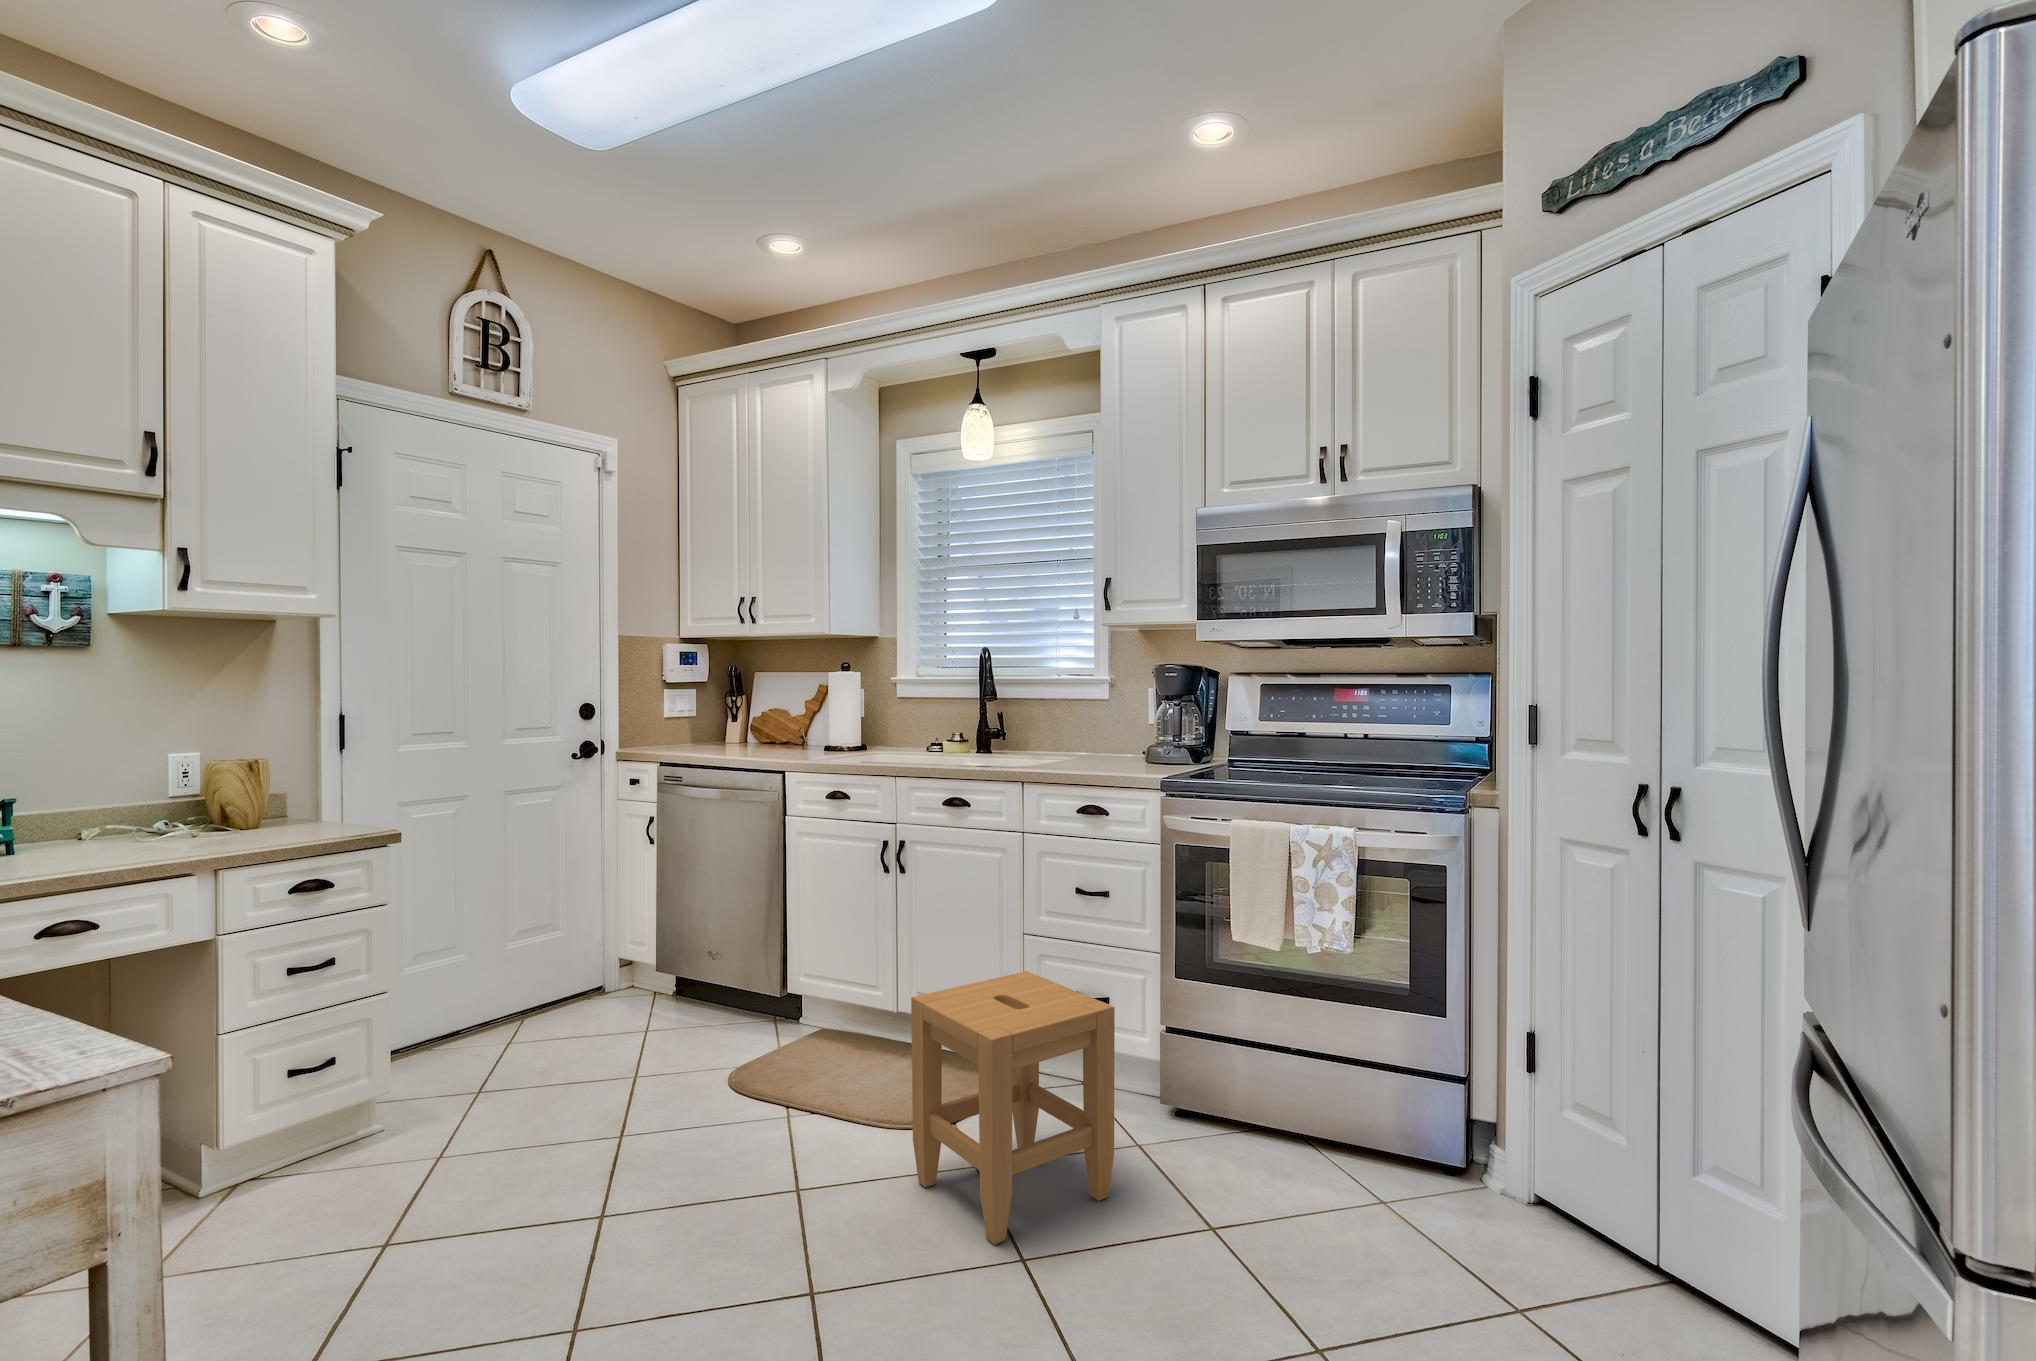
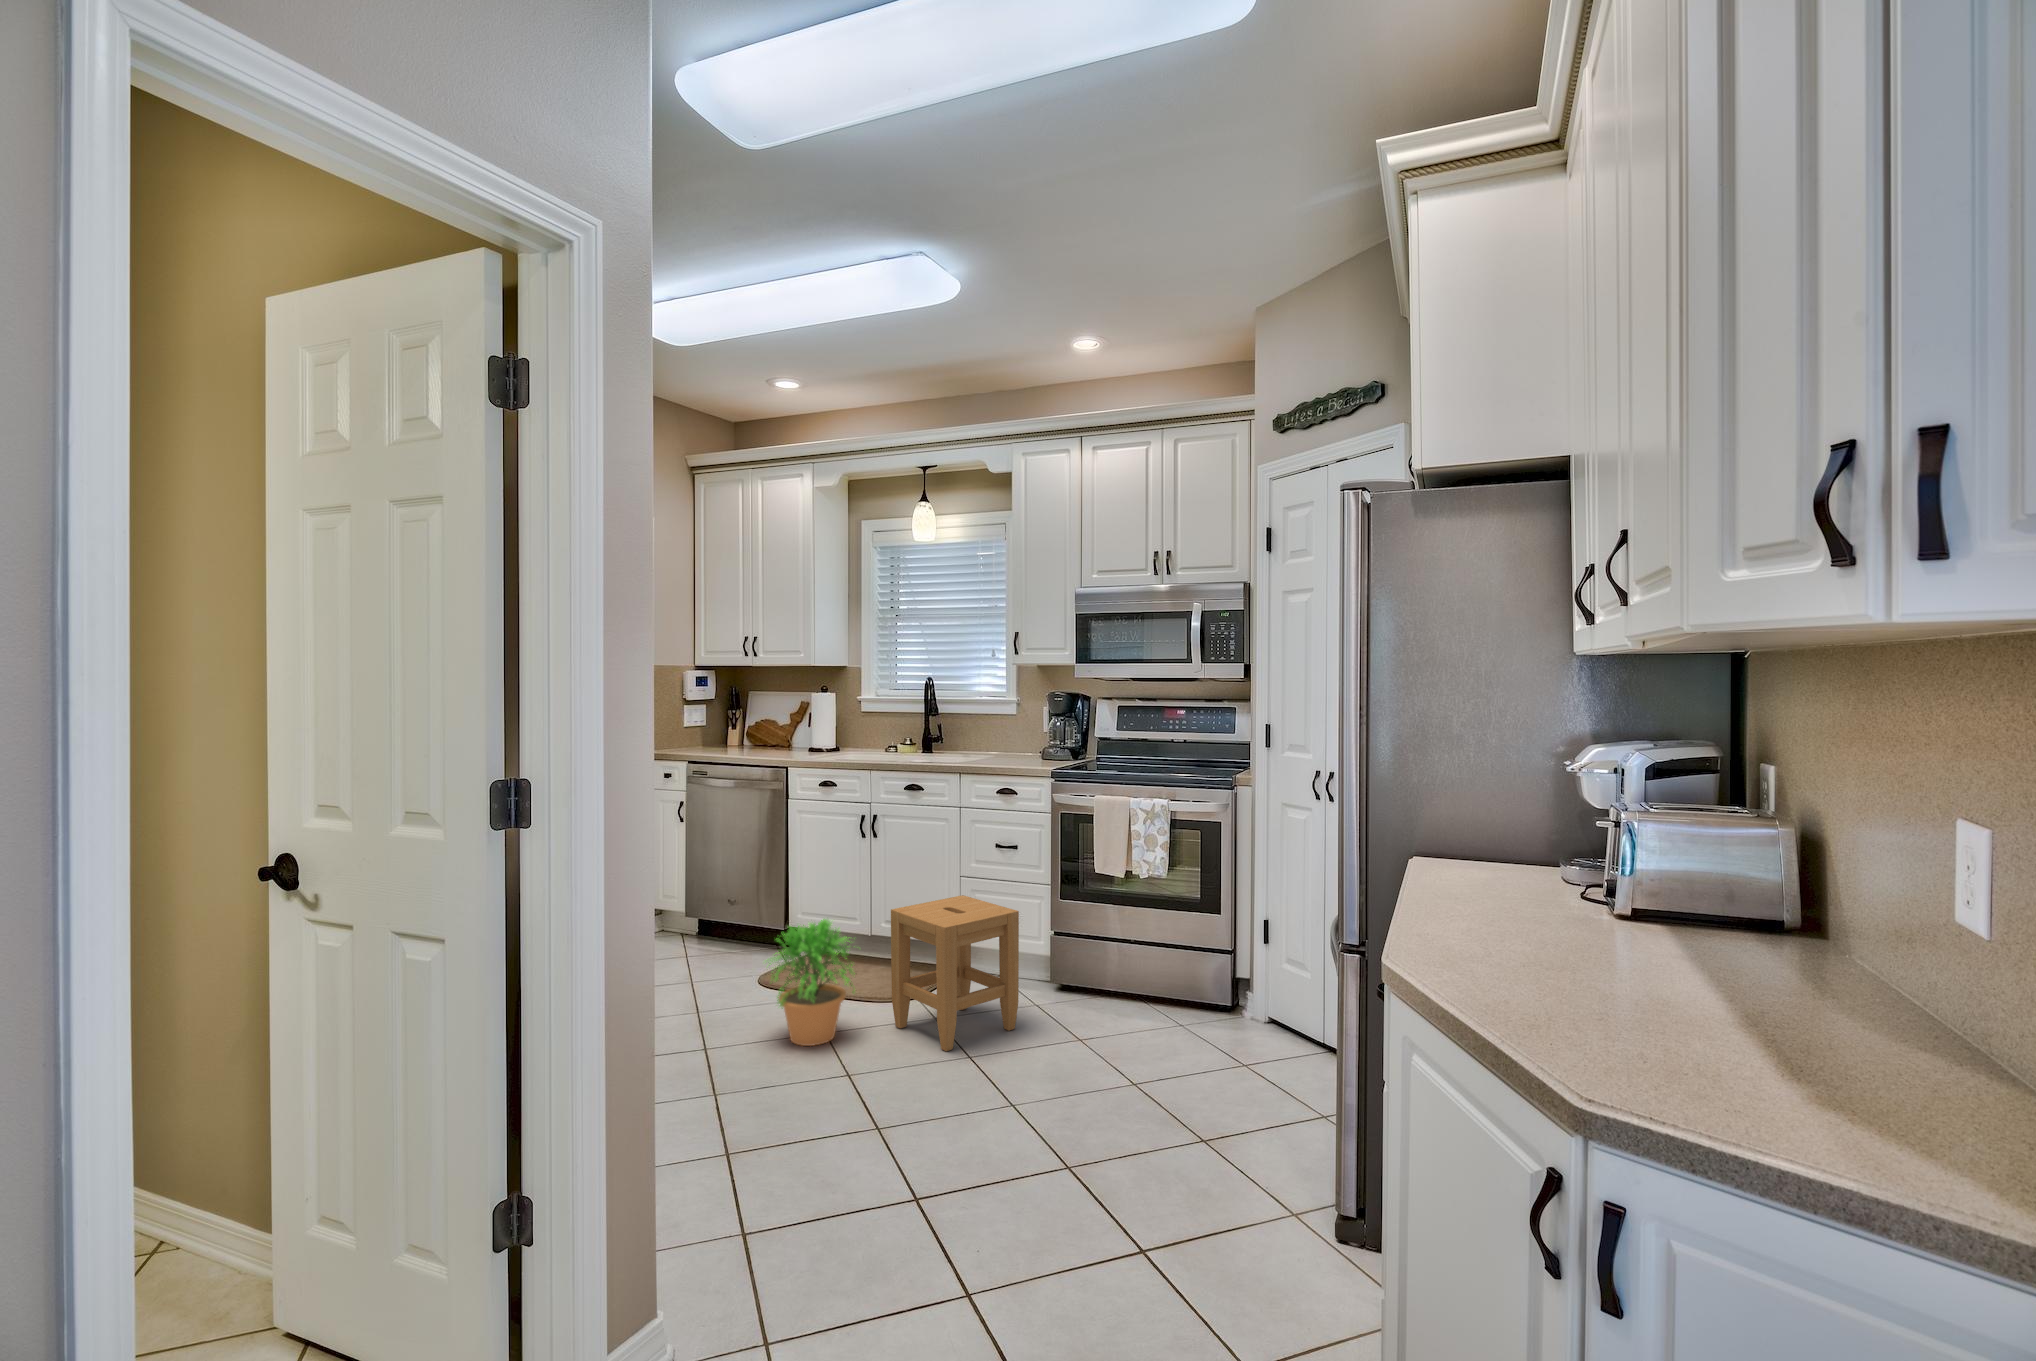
potted plant: none [701,1007,869,1220] -> present [769,919,855,1046]

